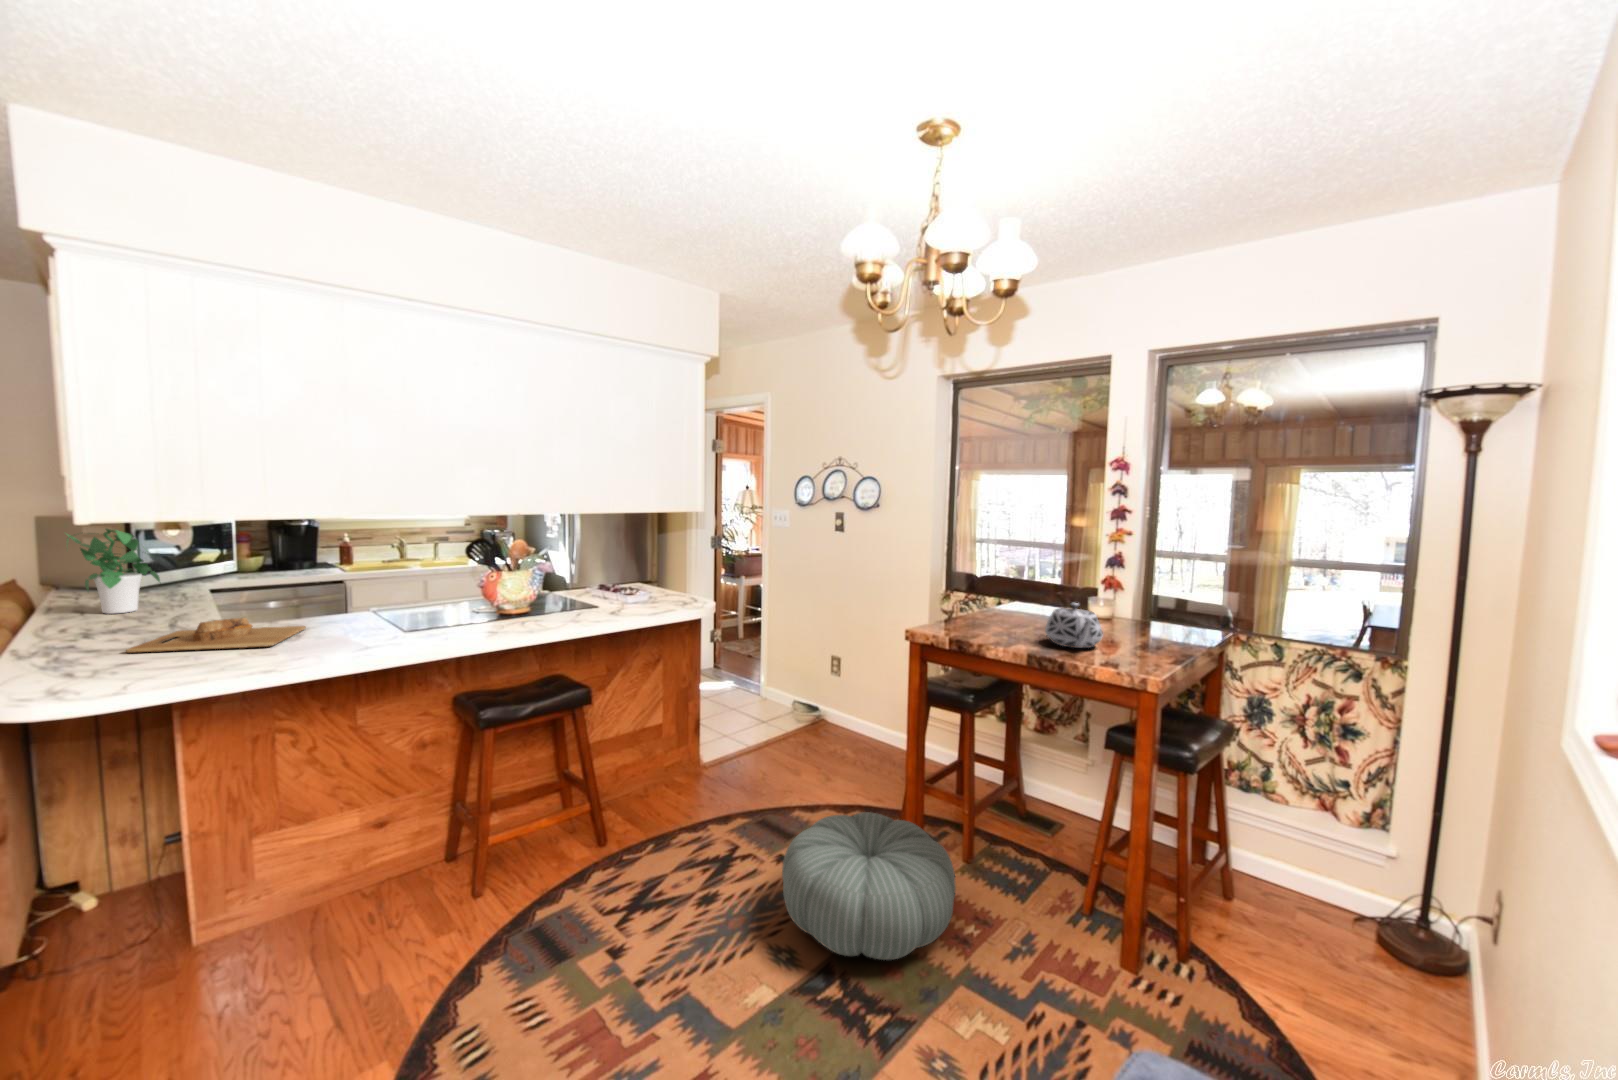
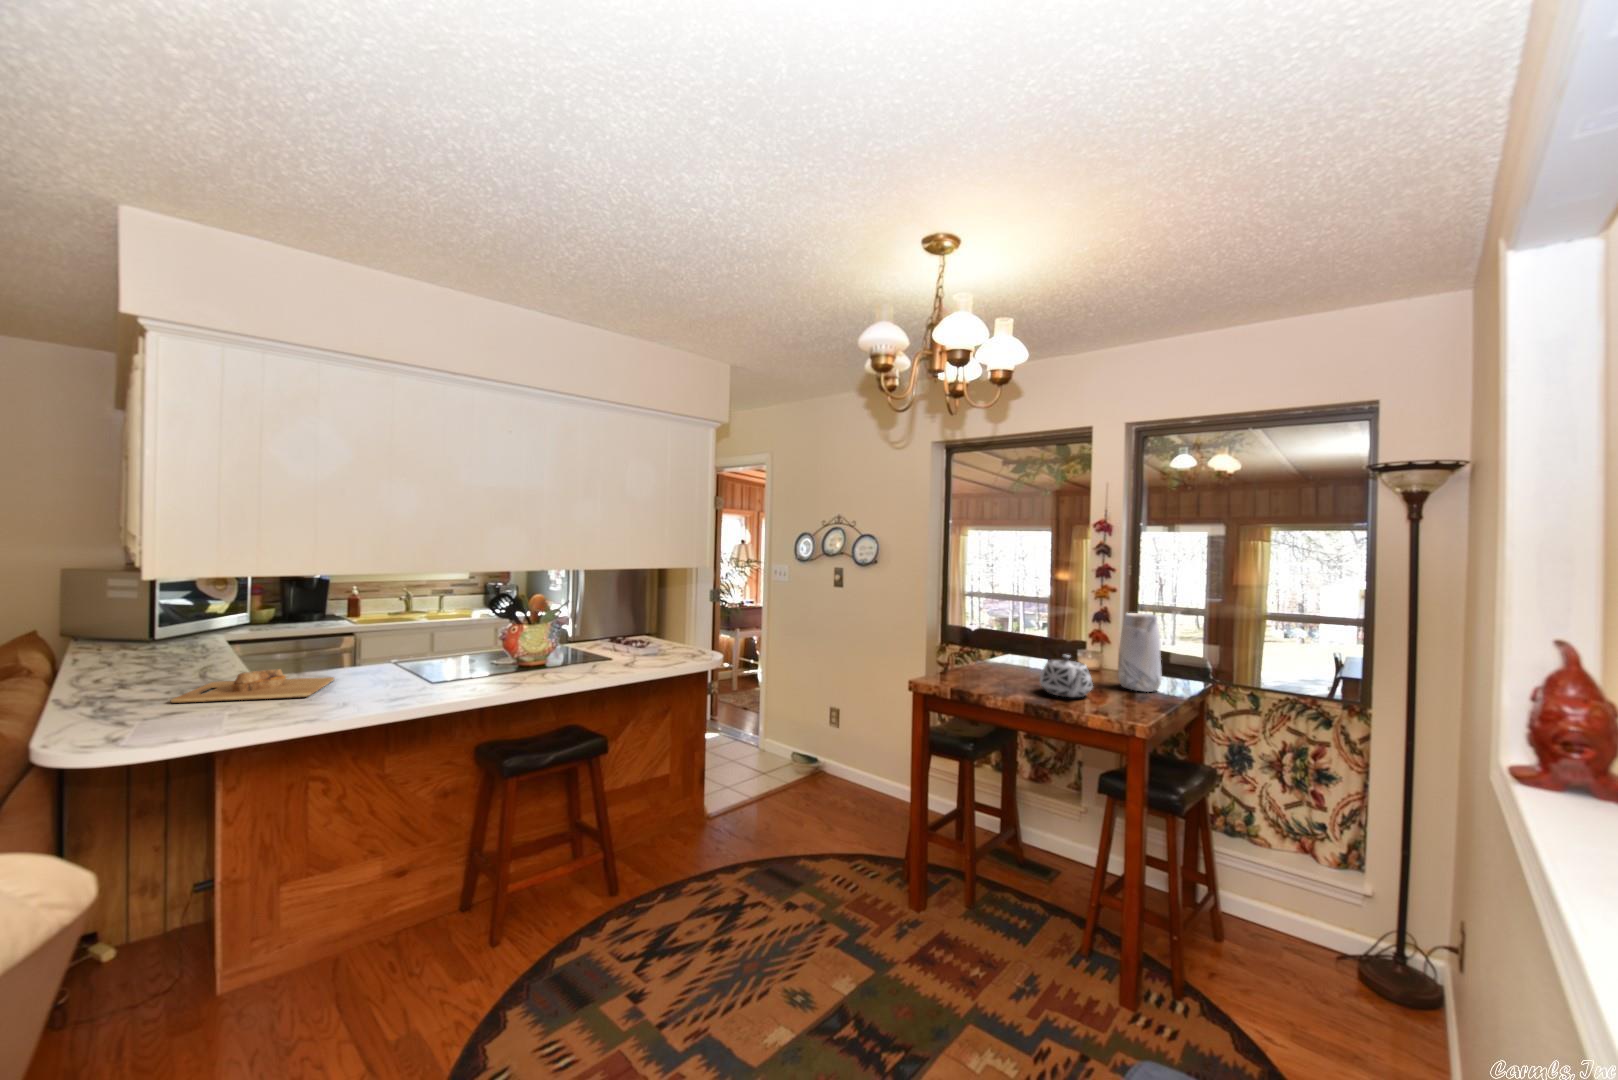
potted plant: present [67,529,160,614] -> none [101,582,189,665]
vase: none [1131,558,1177,642] -> present [1118,613,1161,692]
pouf: present [782,812,956,960] -> none [794,858,961,1000]

